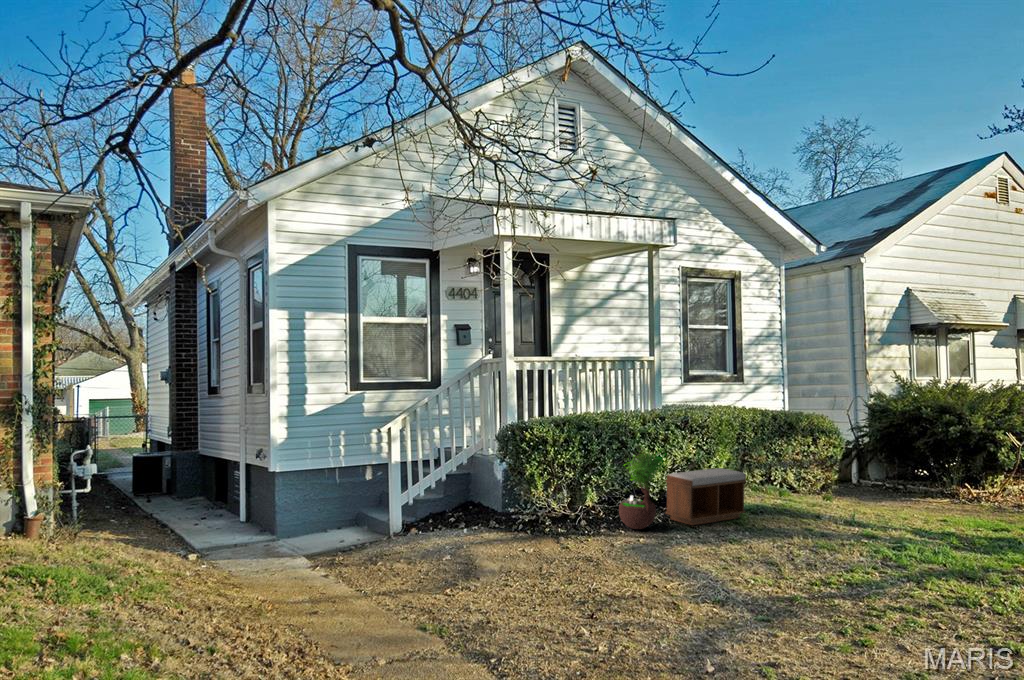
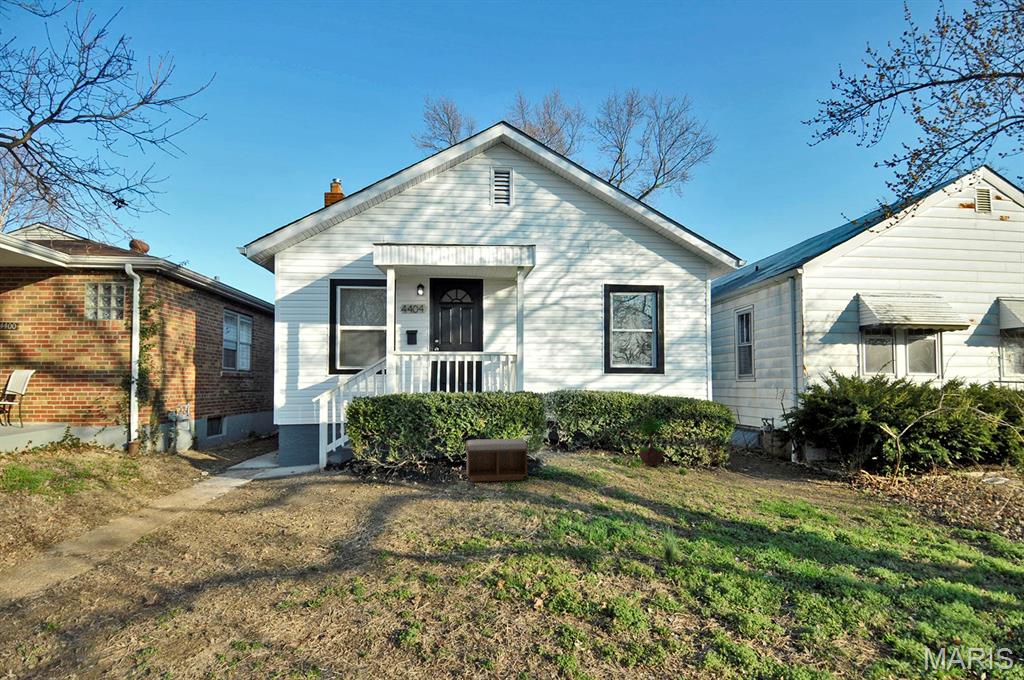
potted tree: present [619,451,667,529] -> present [637,417,663,465]

